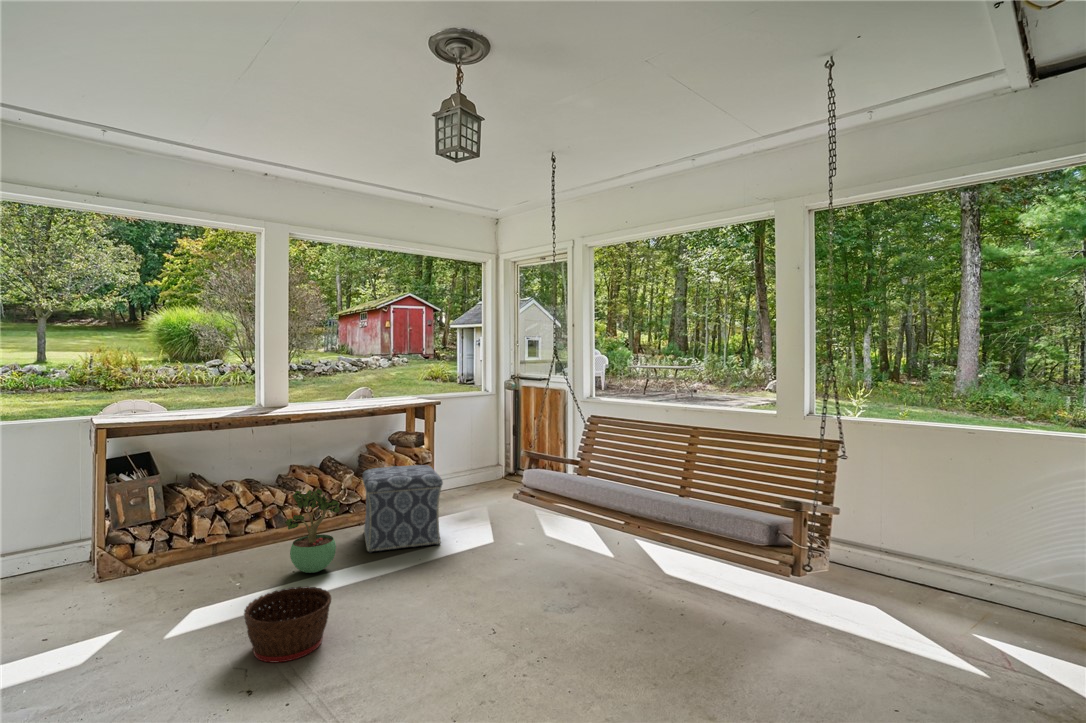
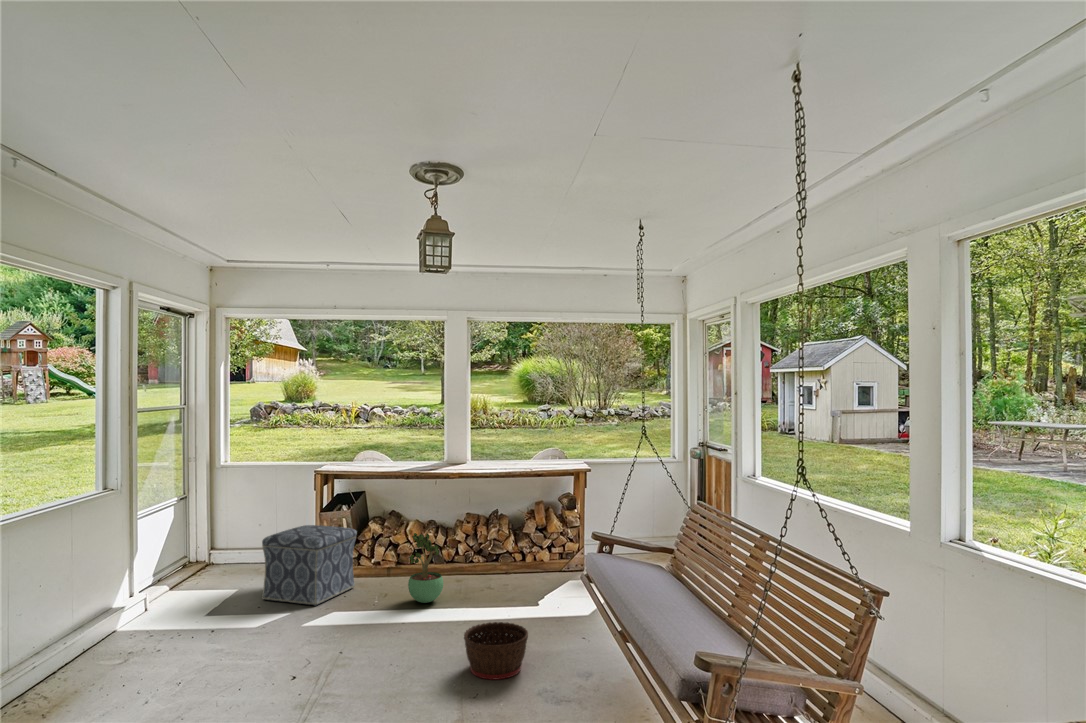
ottoman: present [363,465,443,552] -> present [262,525,357,606]
basket: present [244,587,331,662] -> present [464,622,528,679]

